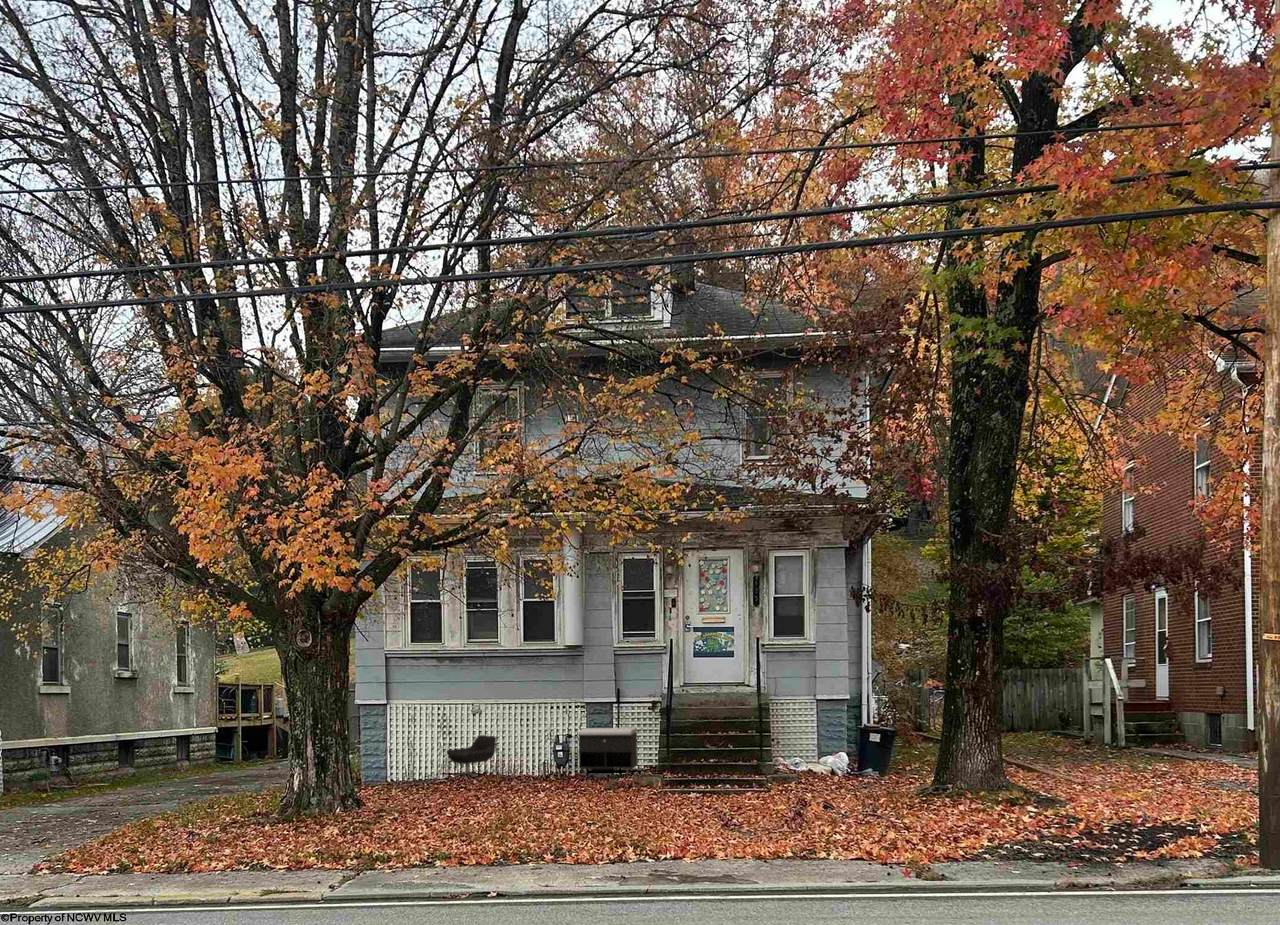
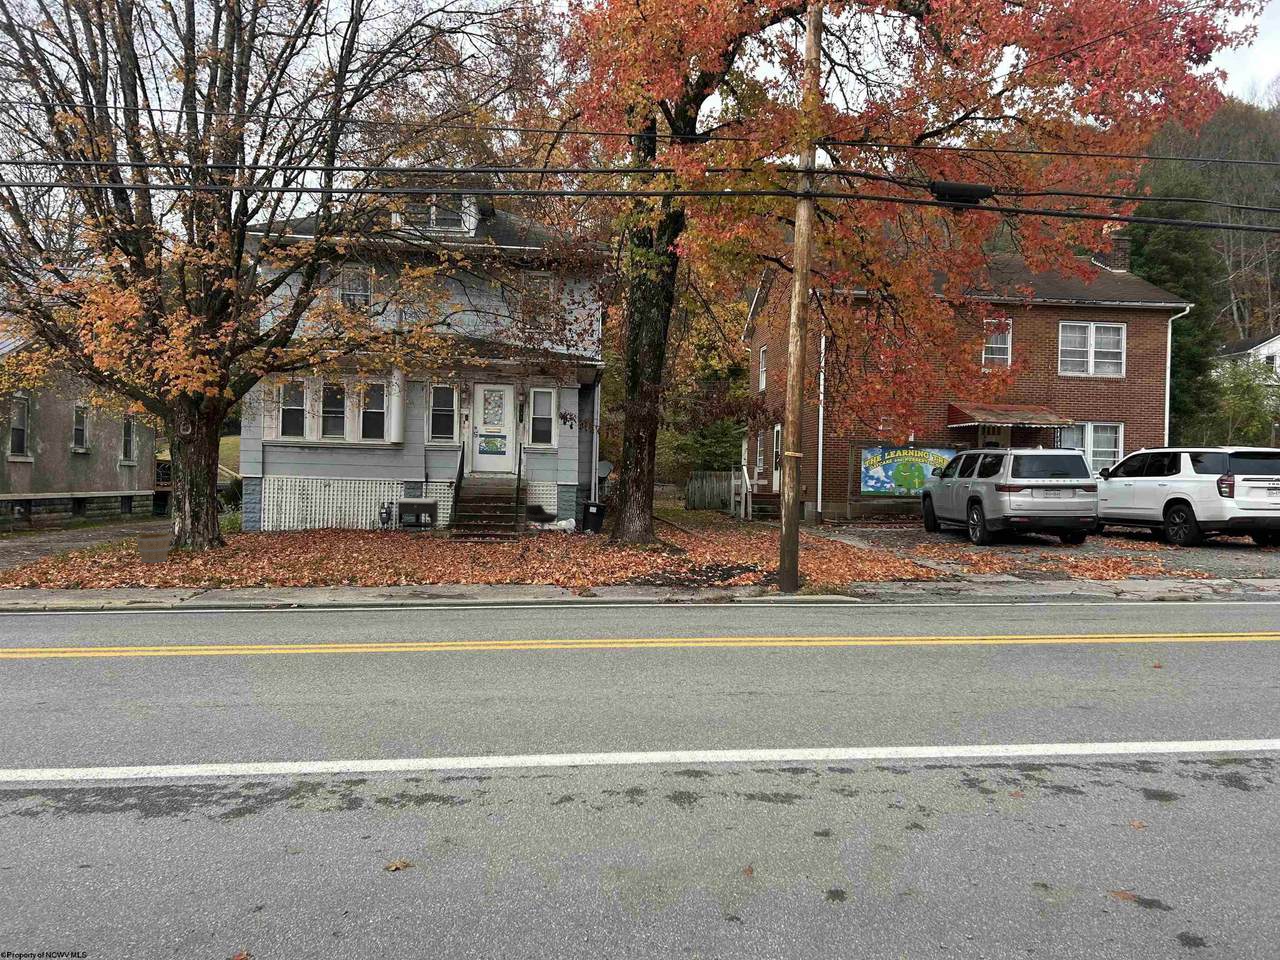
lounge chair: present [447,735,496,775] -> present [524,504,558,530]
wooden bucket: none [242,790,288,834] -> present [136,533,171,563]

